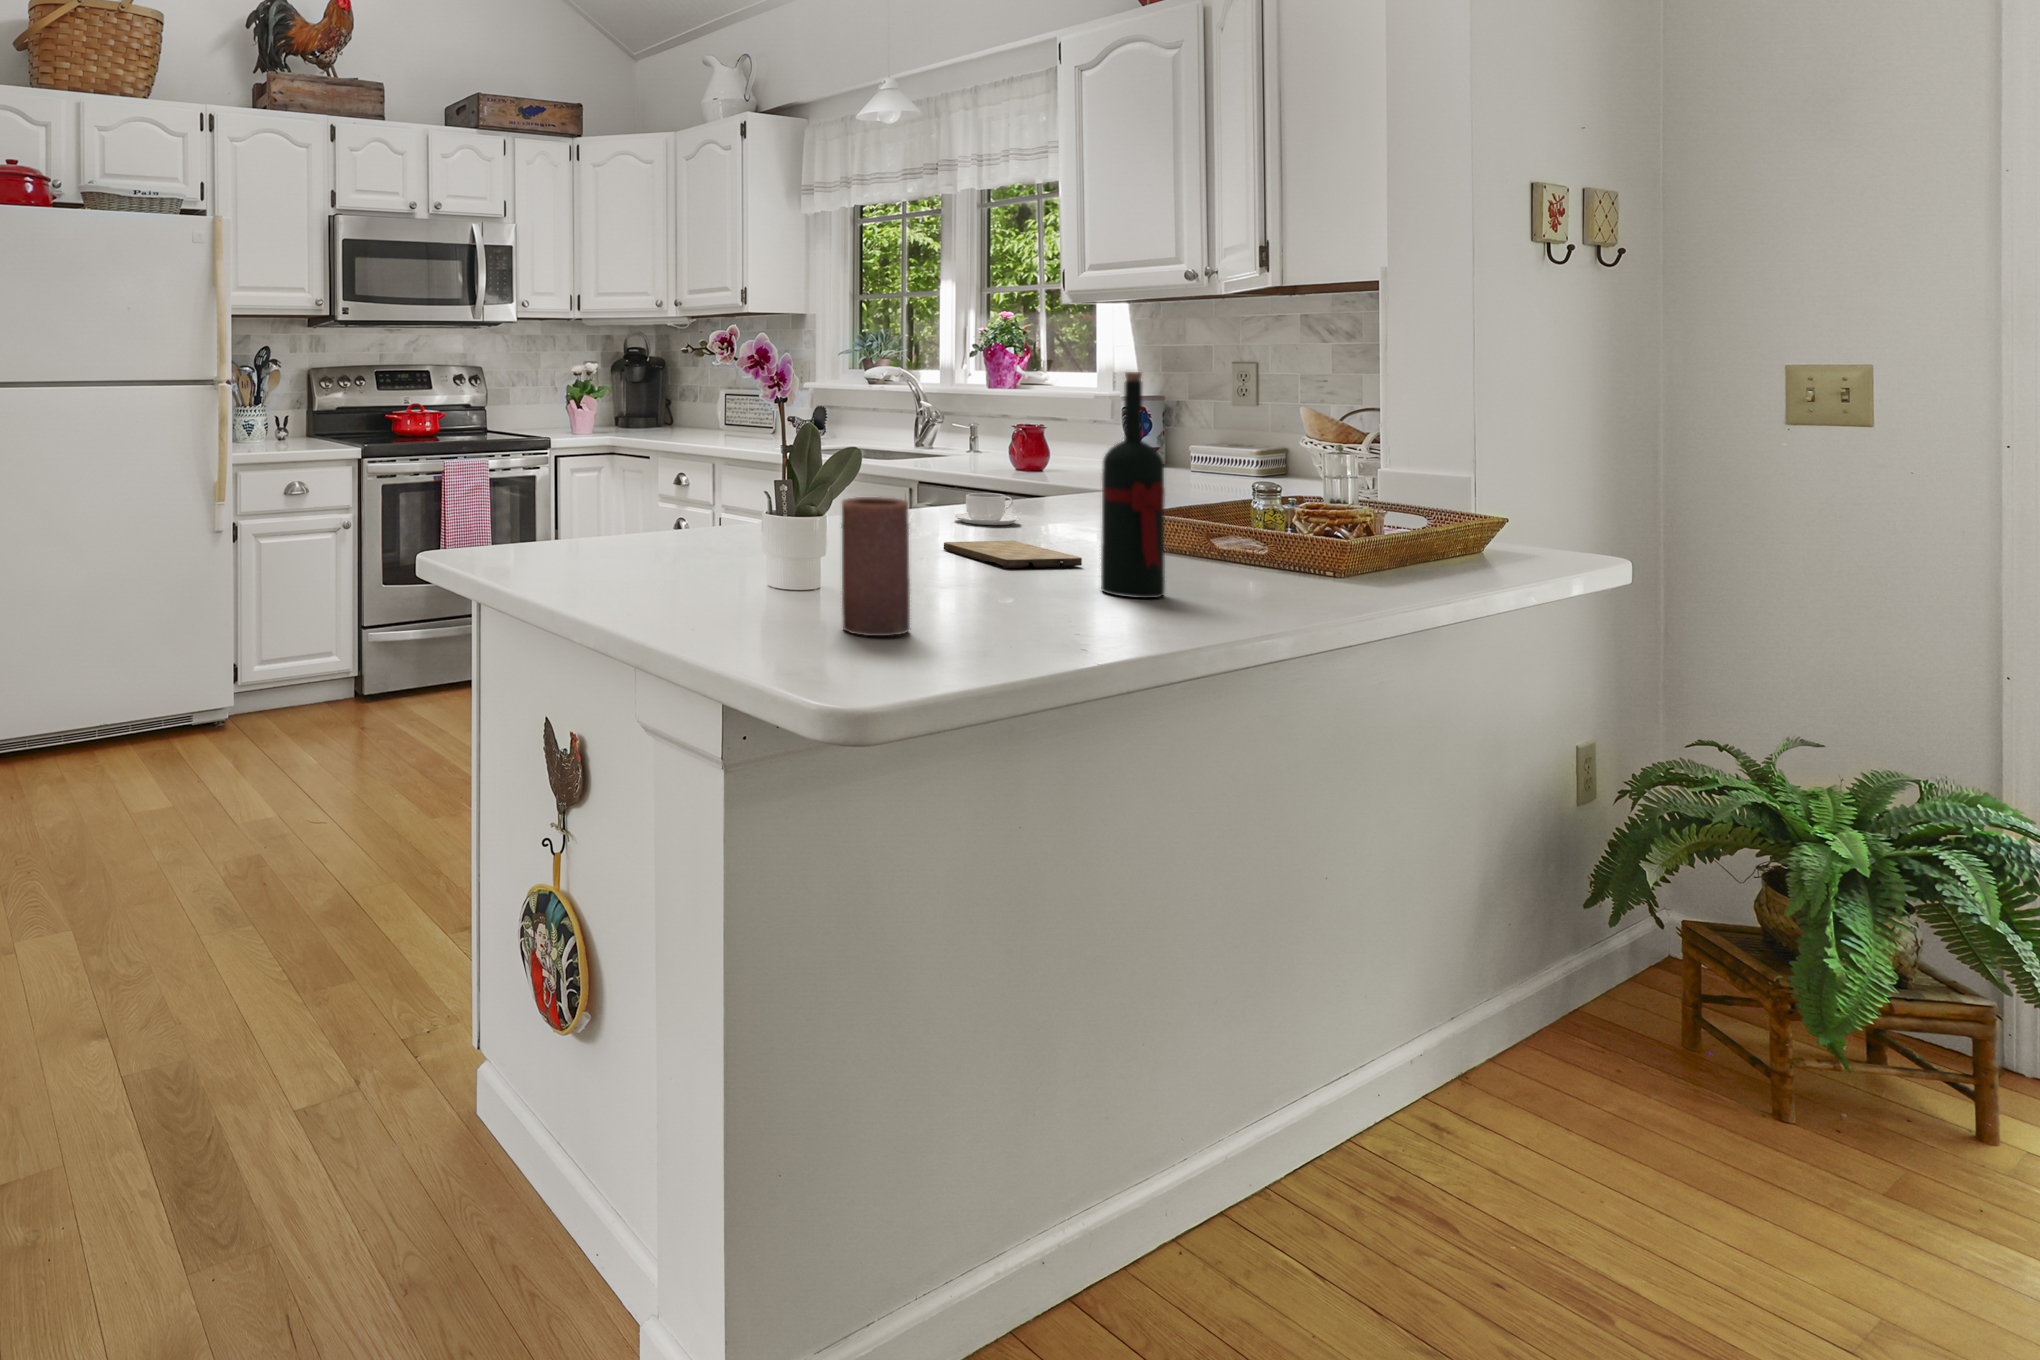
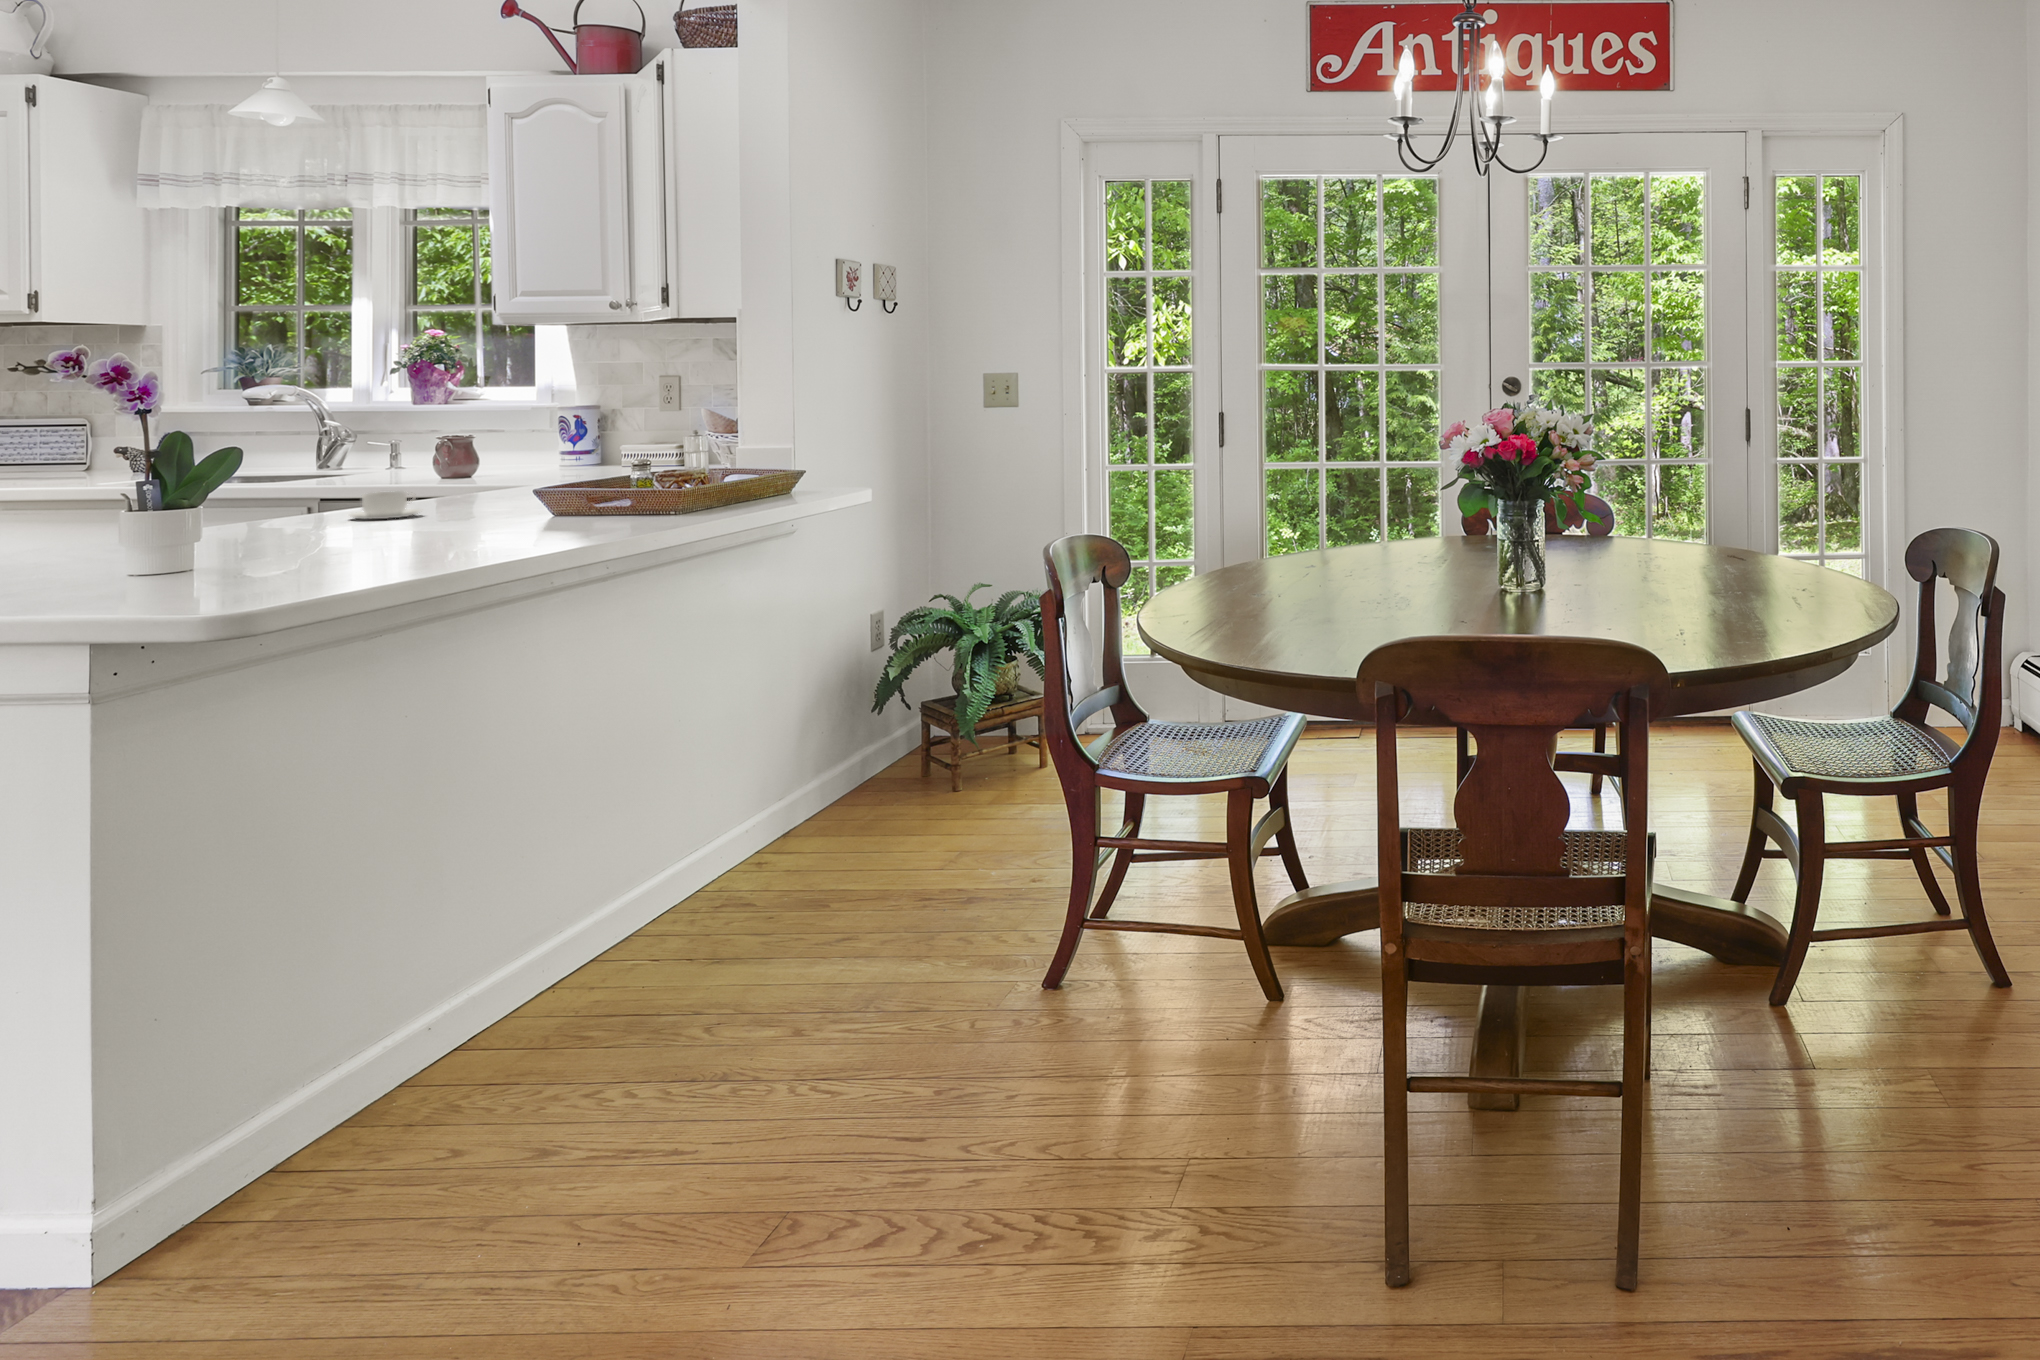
wine bottle: present [1101,372,1165,598] -> none [481,381,536,547]
candle: present [841,497,910,636] -> none [195,484,274,596]
cutting board: present [944,541,1082,568] -> none [328,524,471,543]

